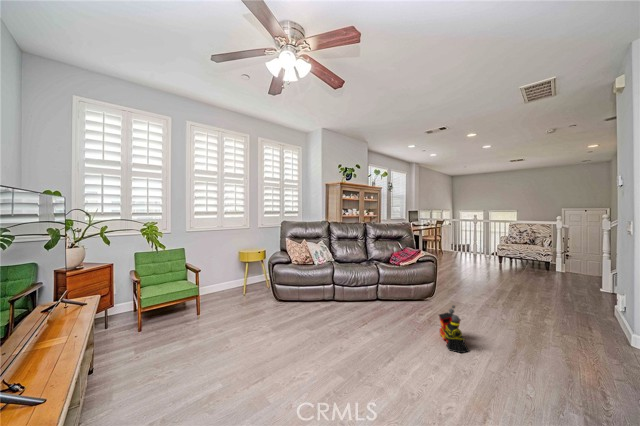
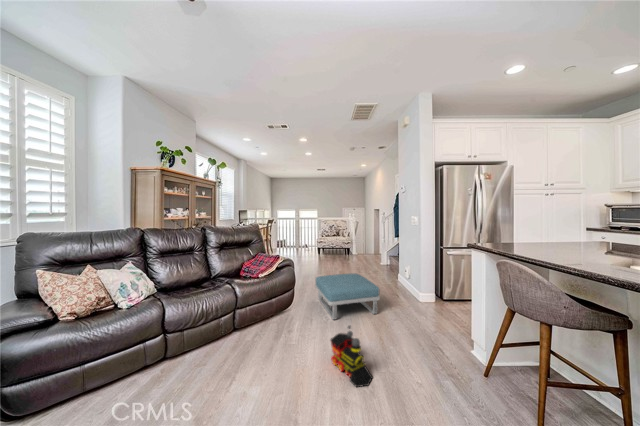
footstool: none [459,276,527,323] -> present [315,273,380,319]

